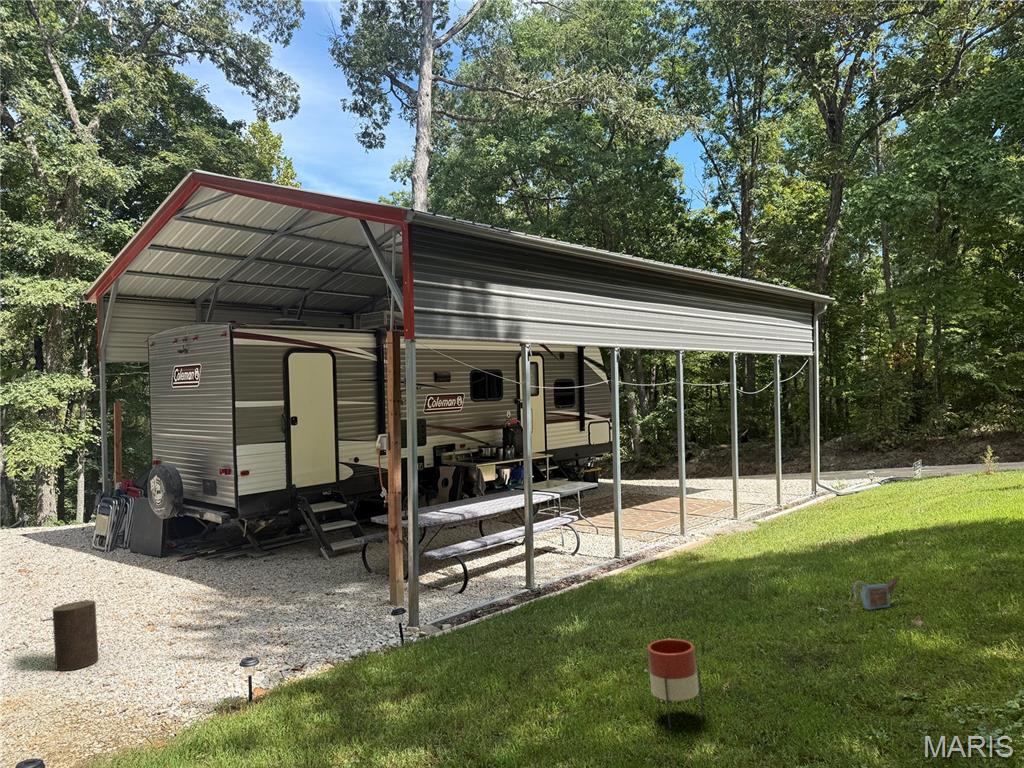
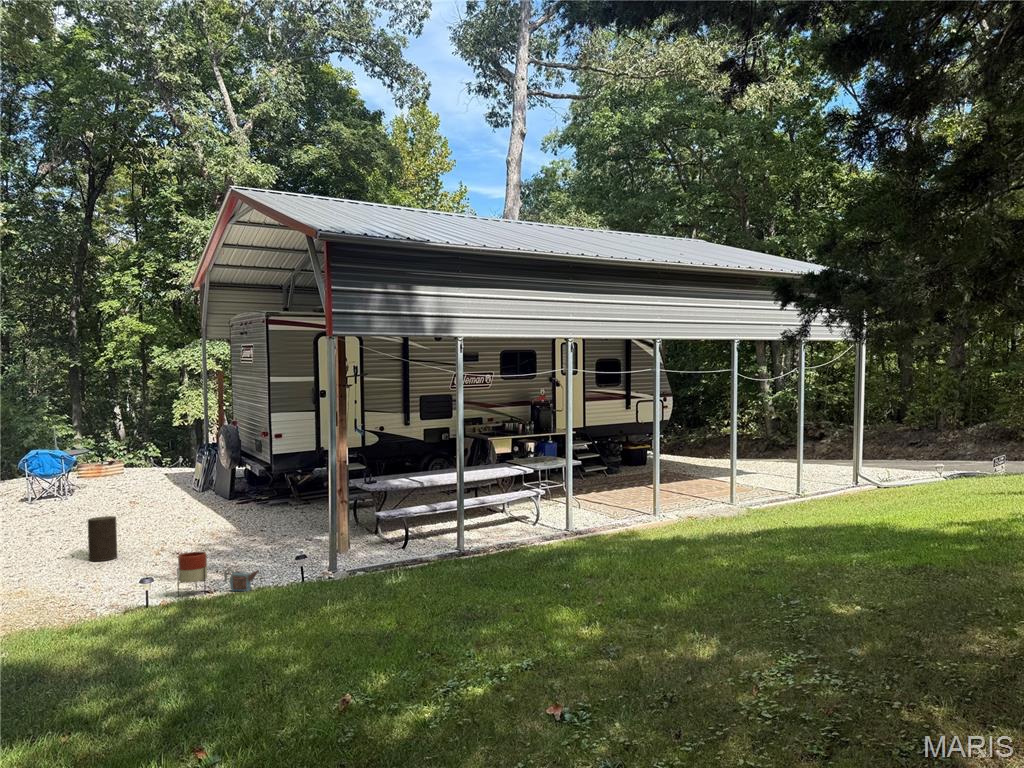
watering can: present [853,578,899,610] -> present [224,569,259,591]
planter: present [648,639,704,729] -> present [177,552,207,596]

